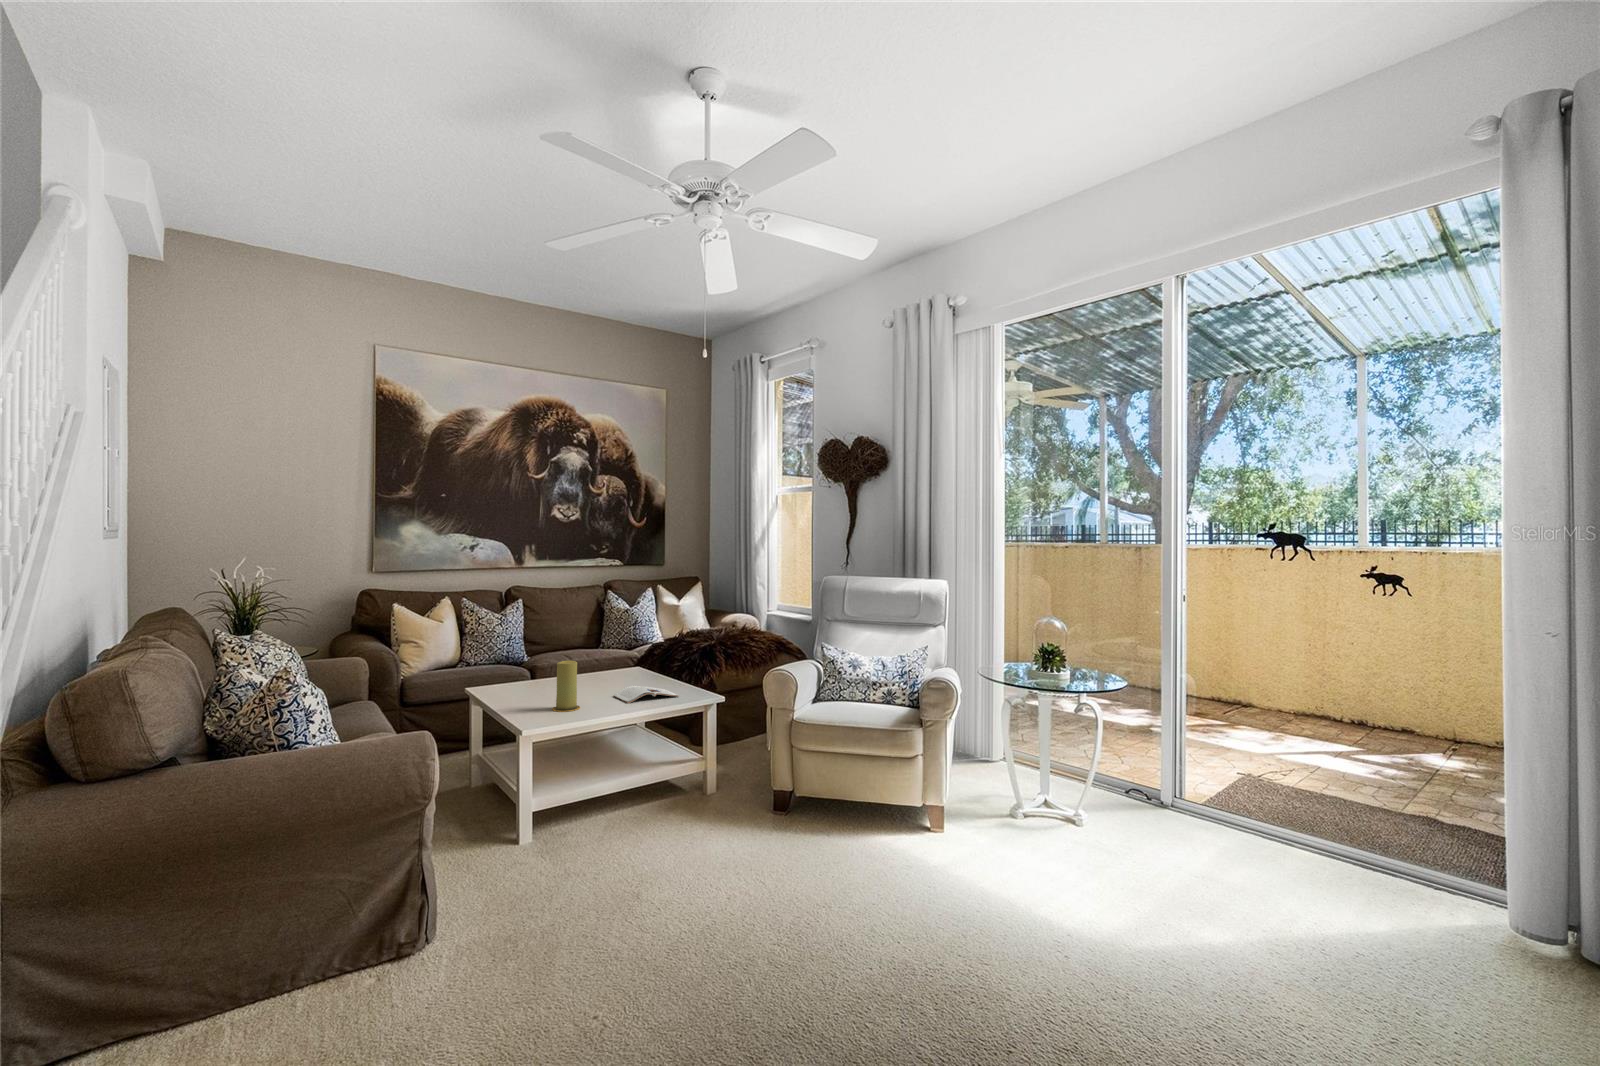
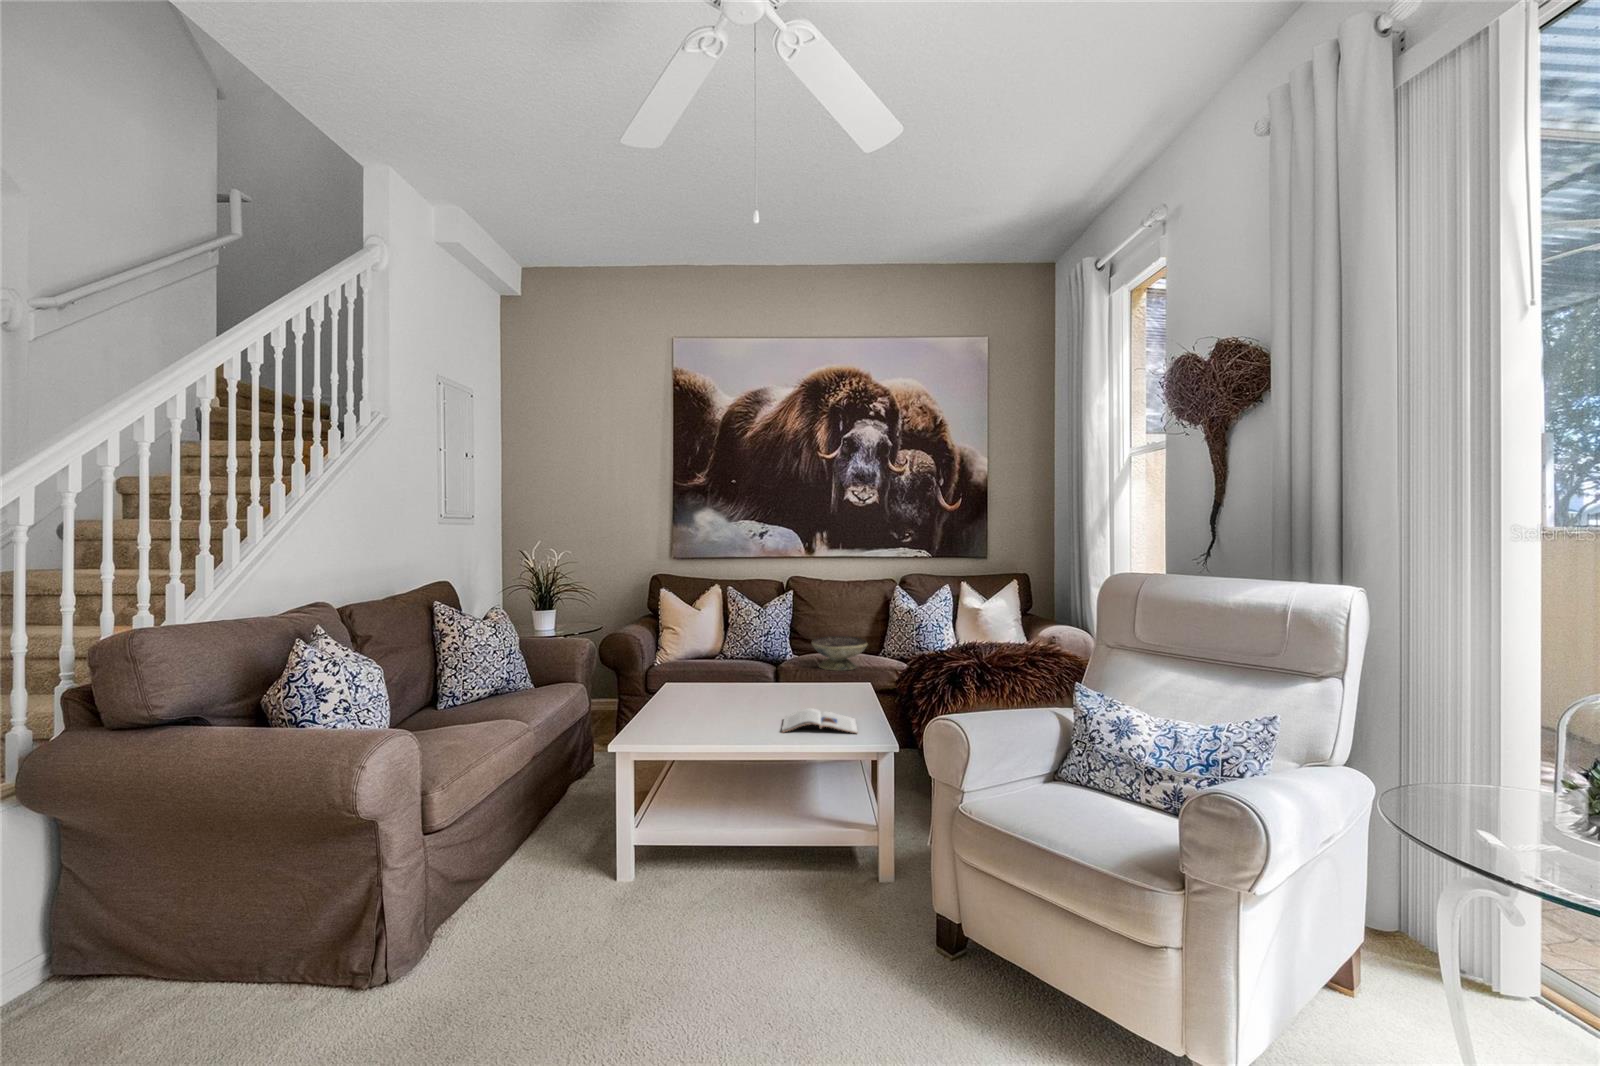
decorative bowl: none [557,635,607,664] -> present [812,636,867,671]
candle: present [552,660,580,712] -> none [688,666,723,732]

